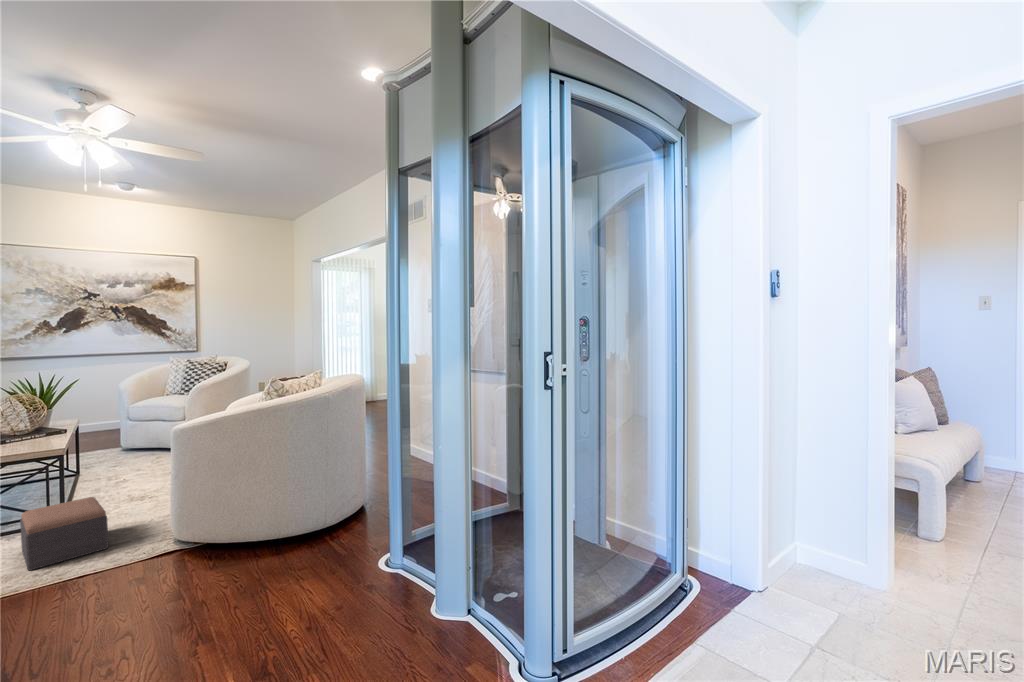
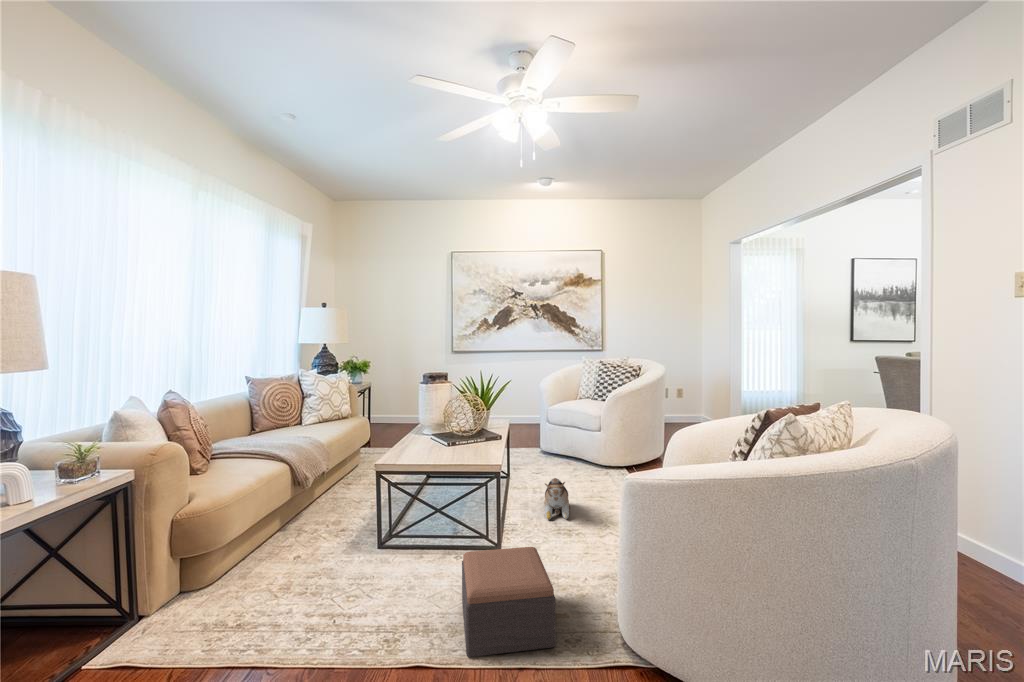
plush toy: none [112,458,143,493] -> present [544,478,570,520]

